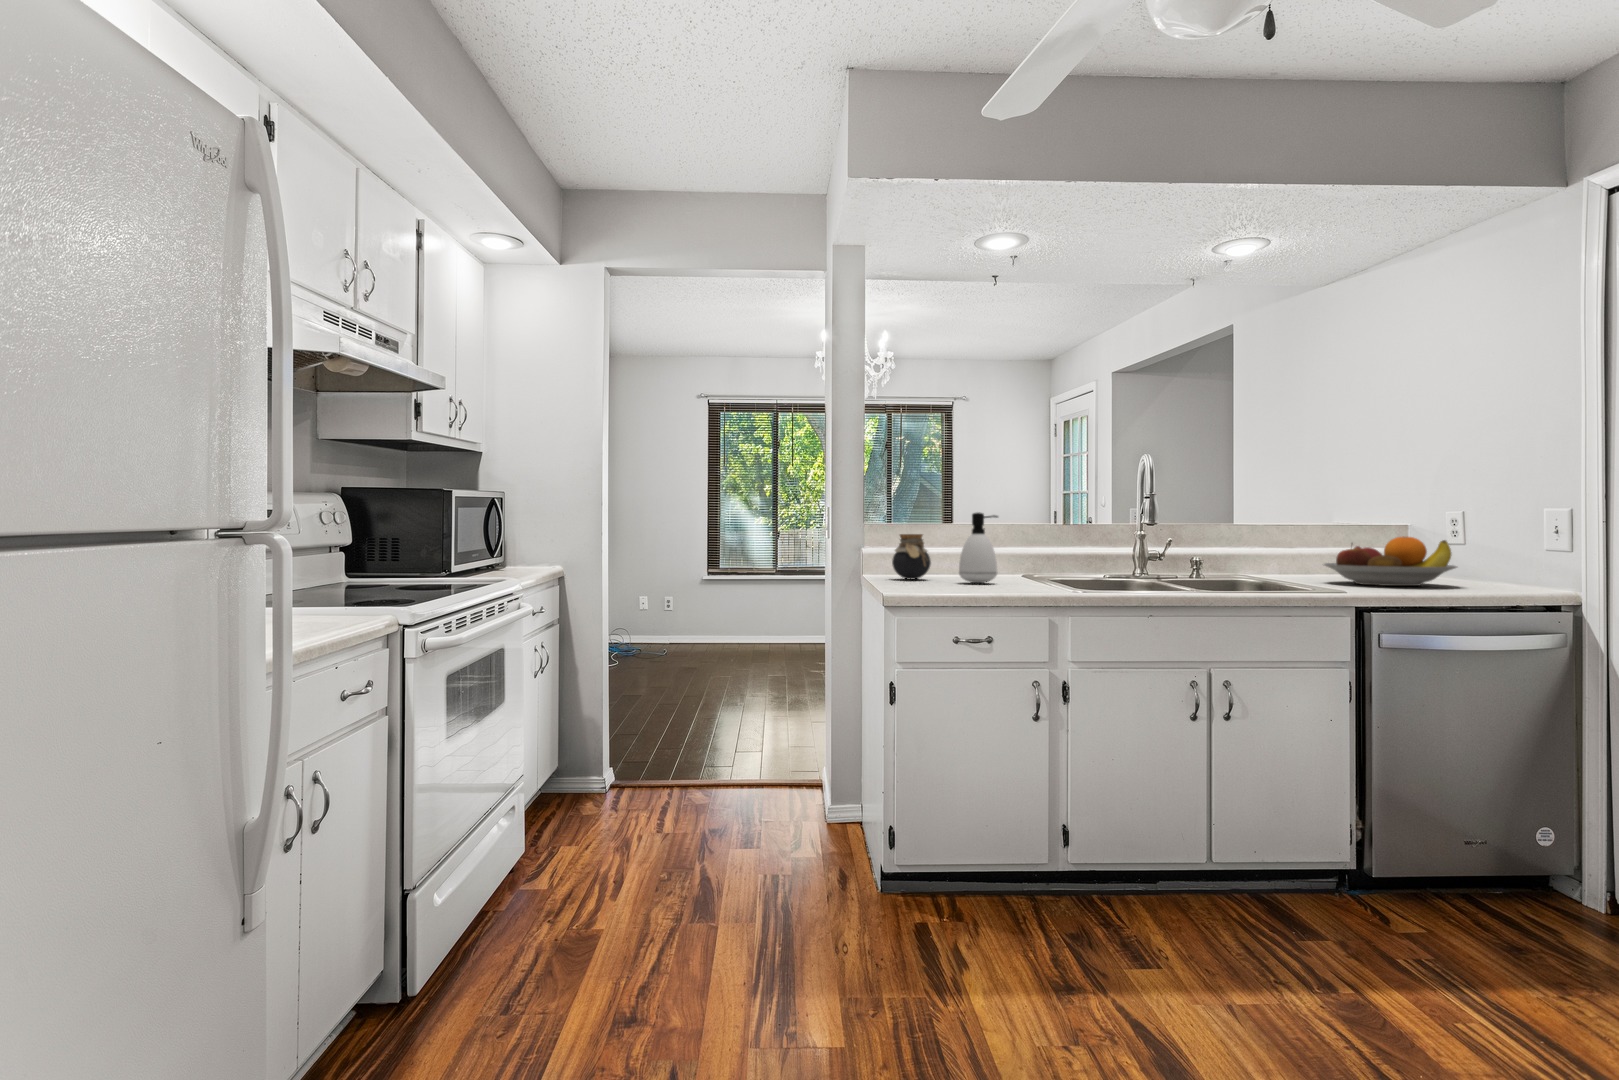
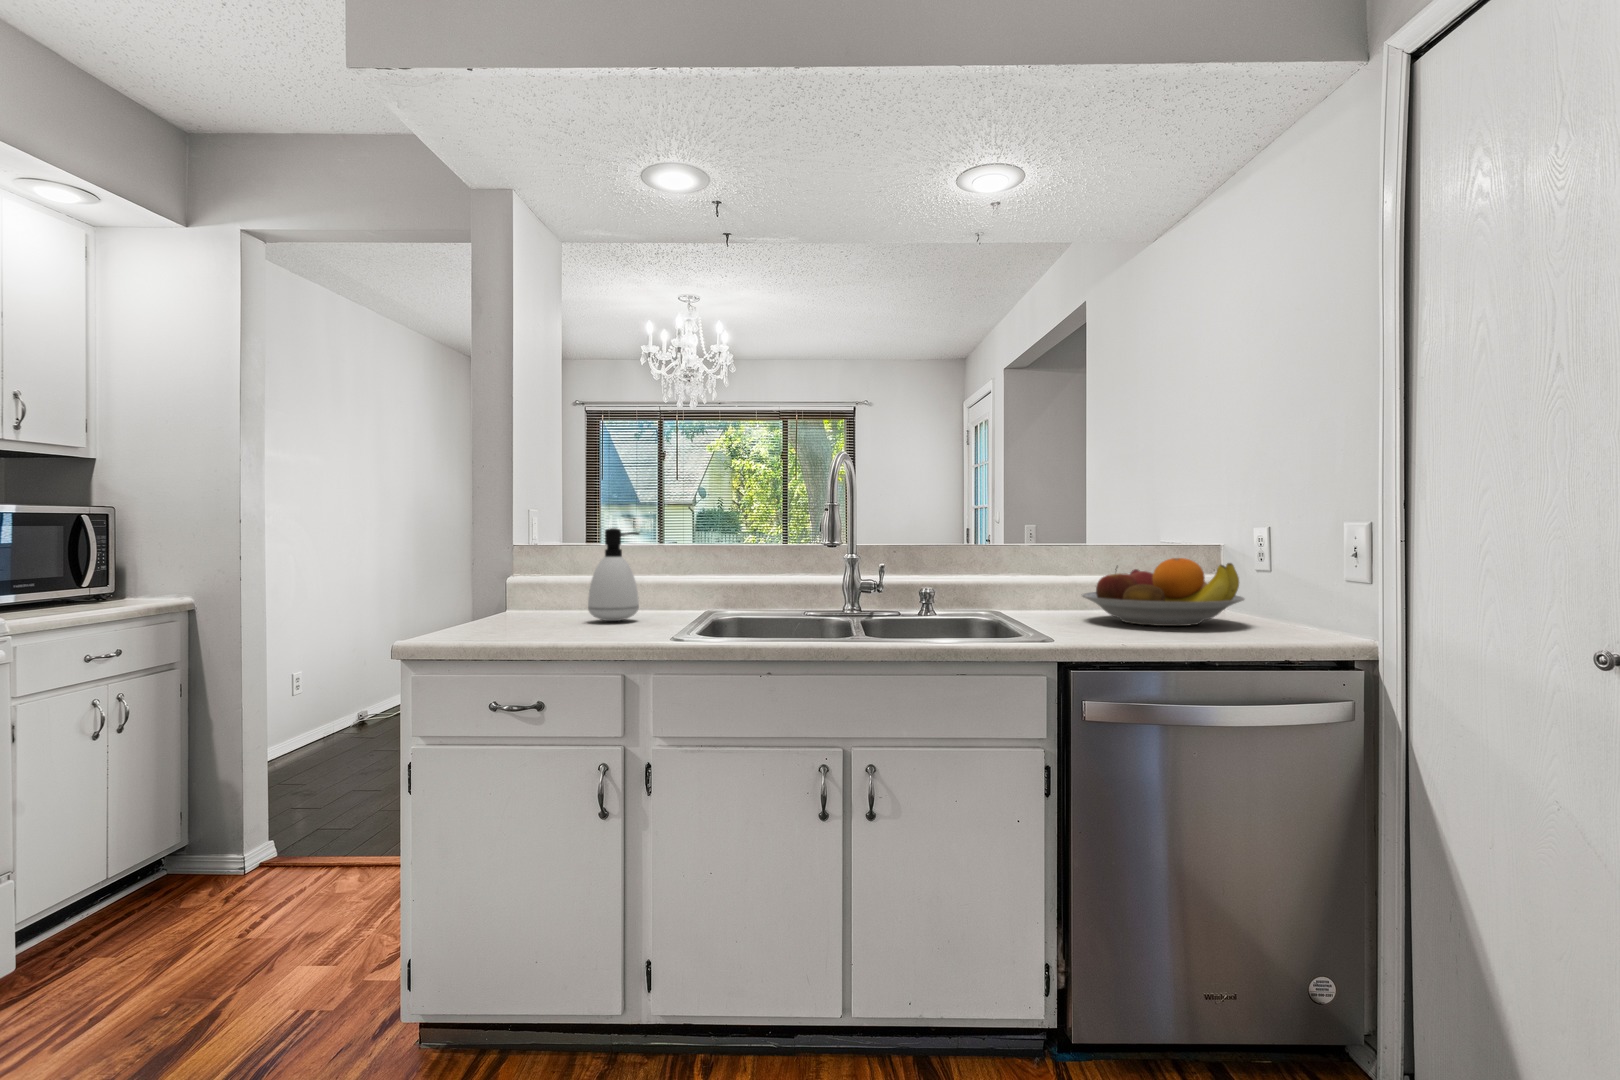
jar: present [892,534,931,579] -> none [535,555,586,614]

